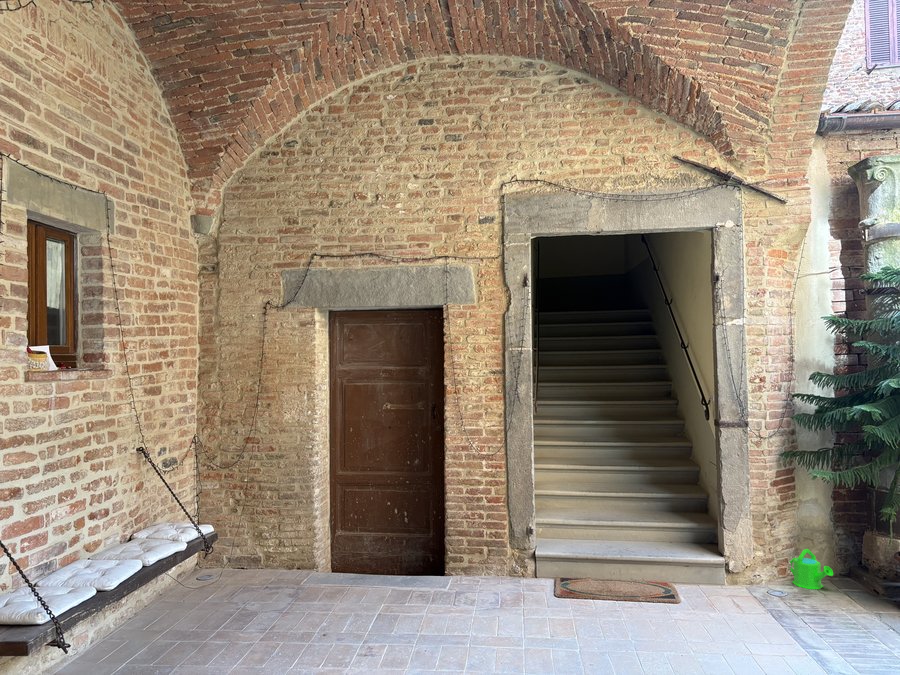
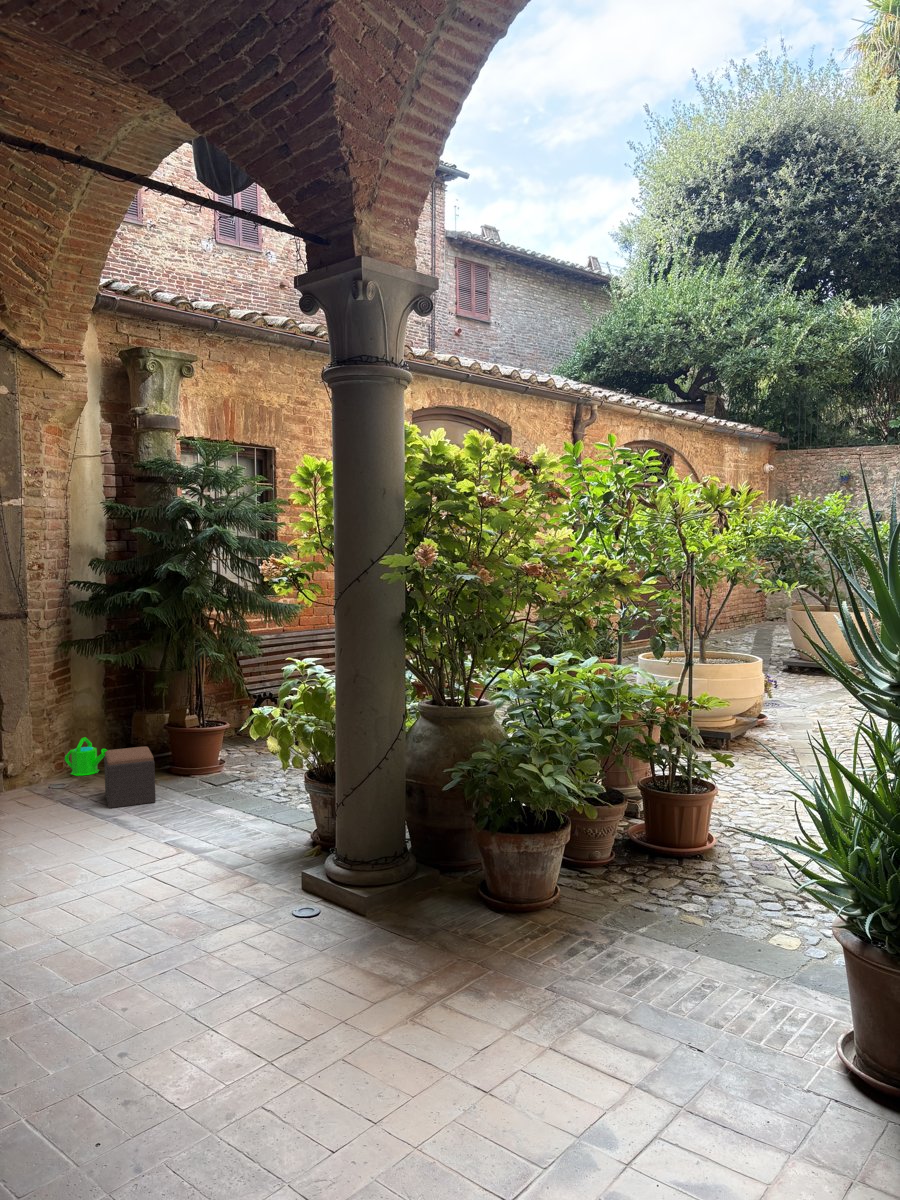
footstool: none [816,574,876,652] -> present [104,746,156,808]

